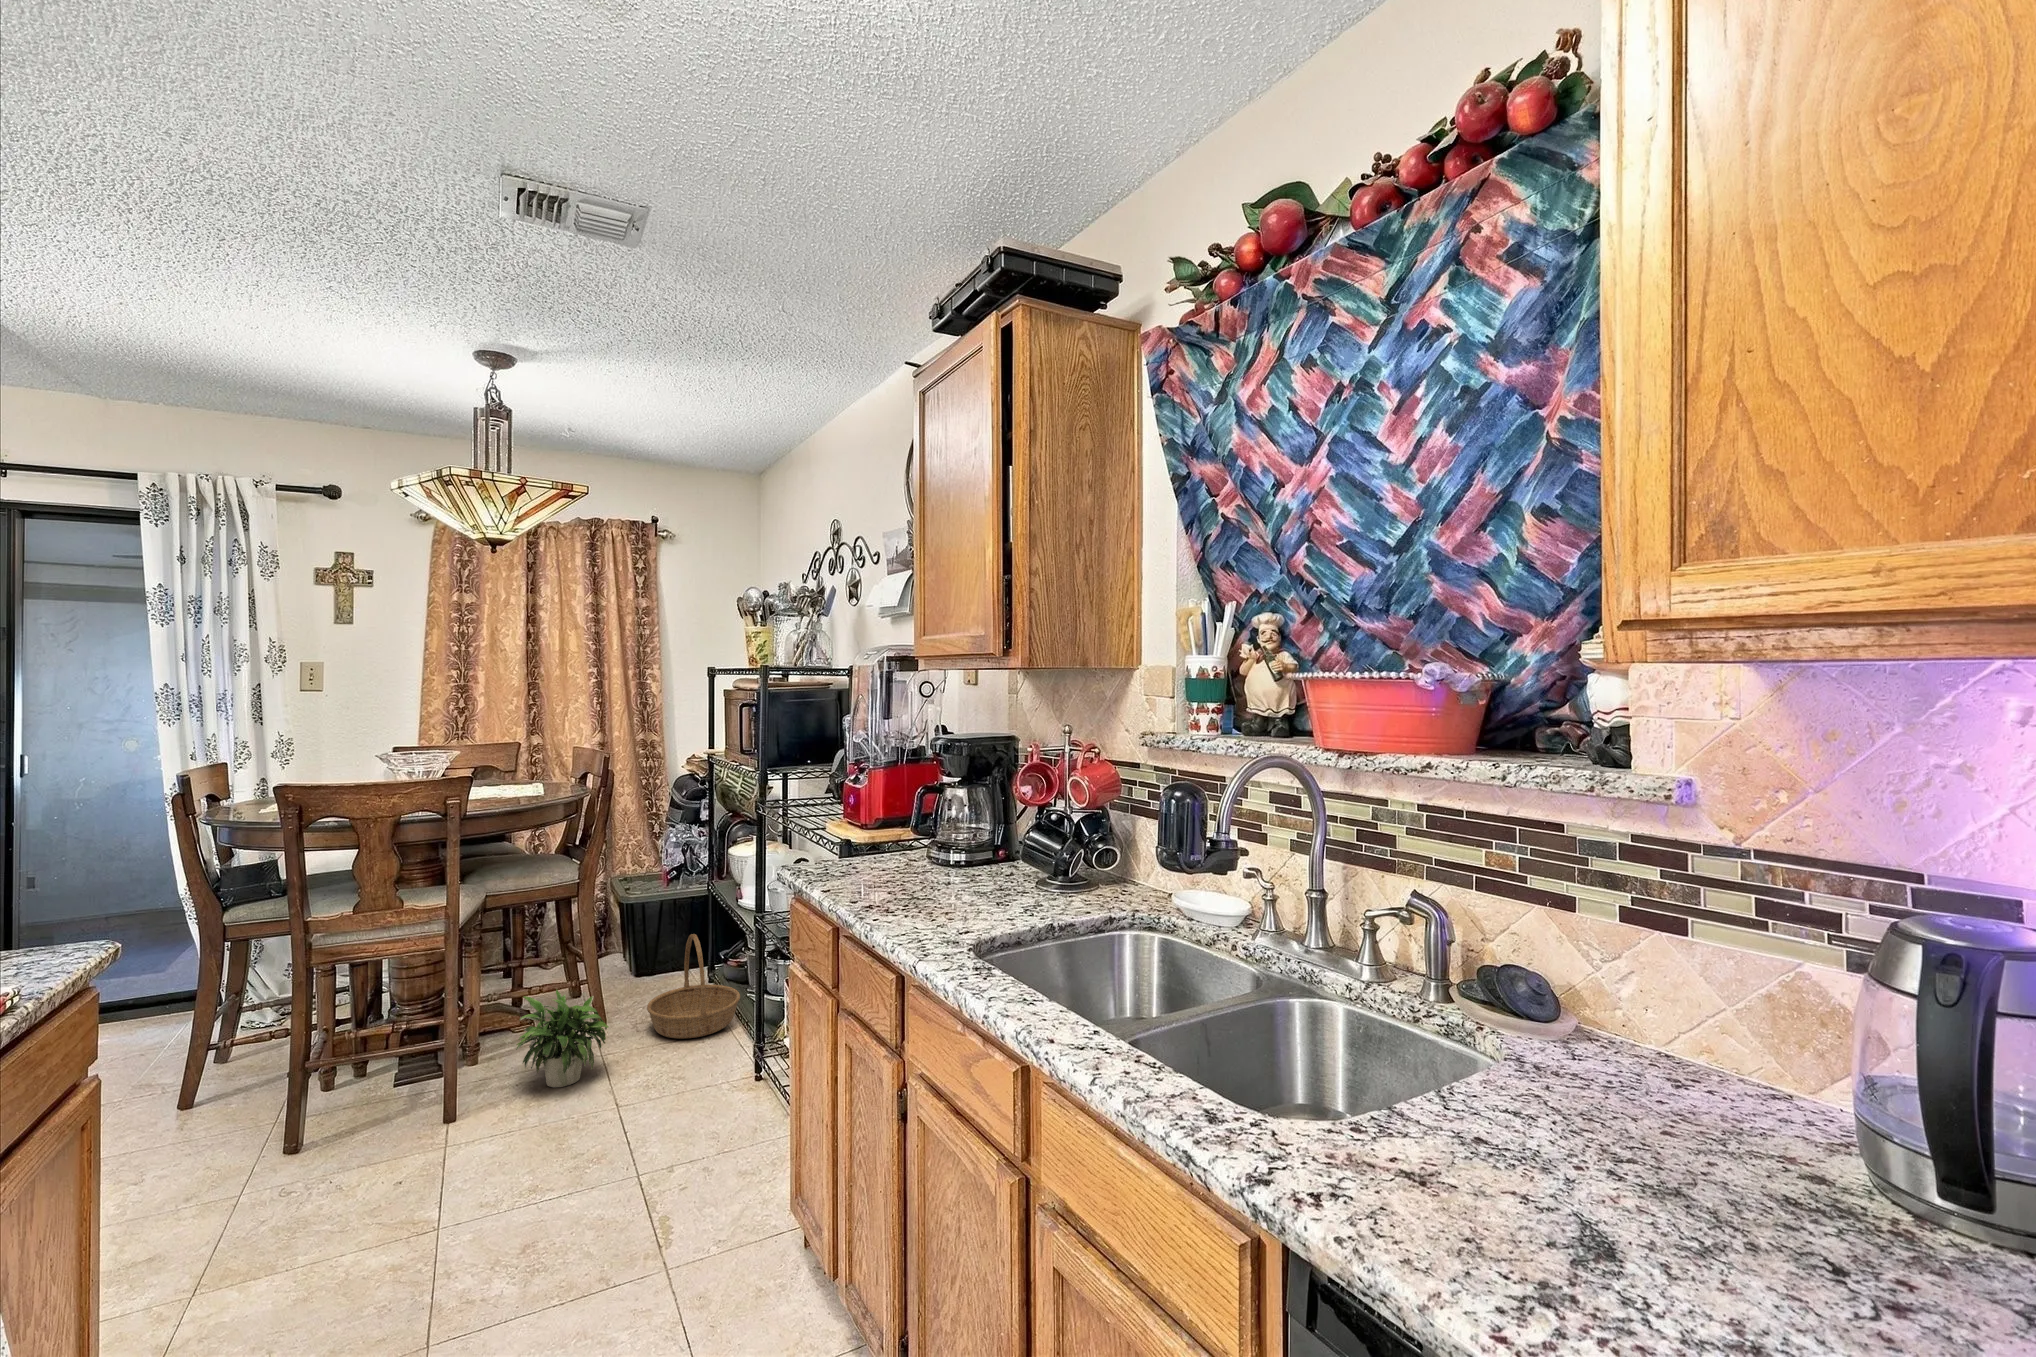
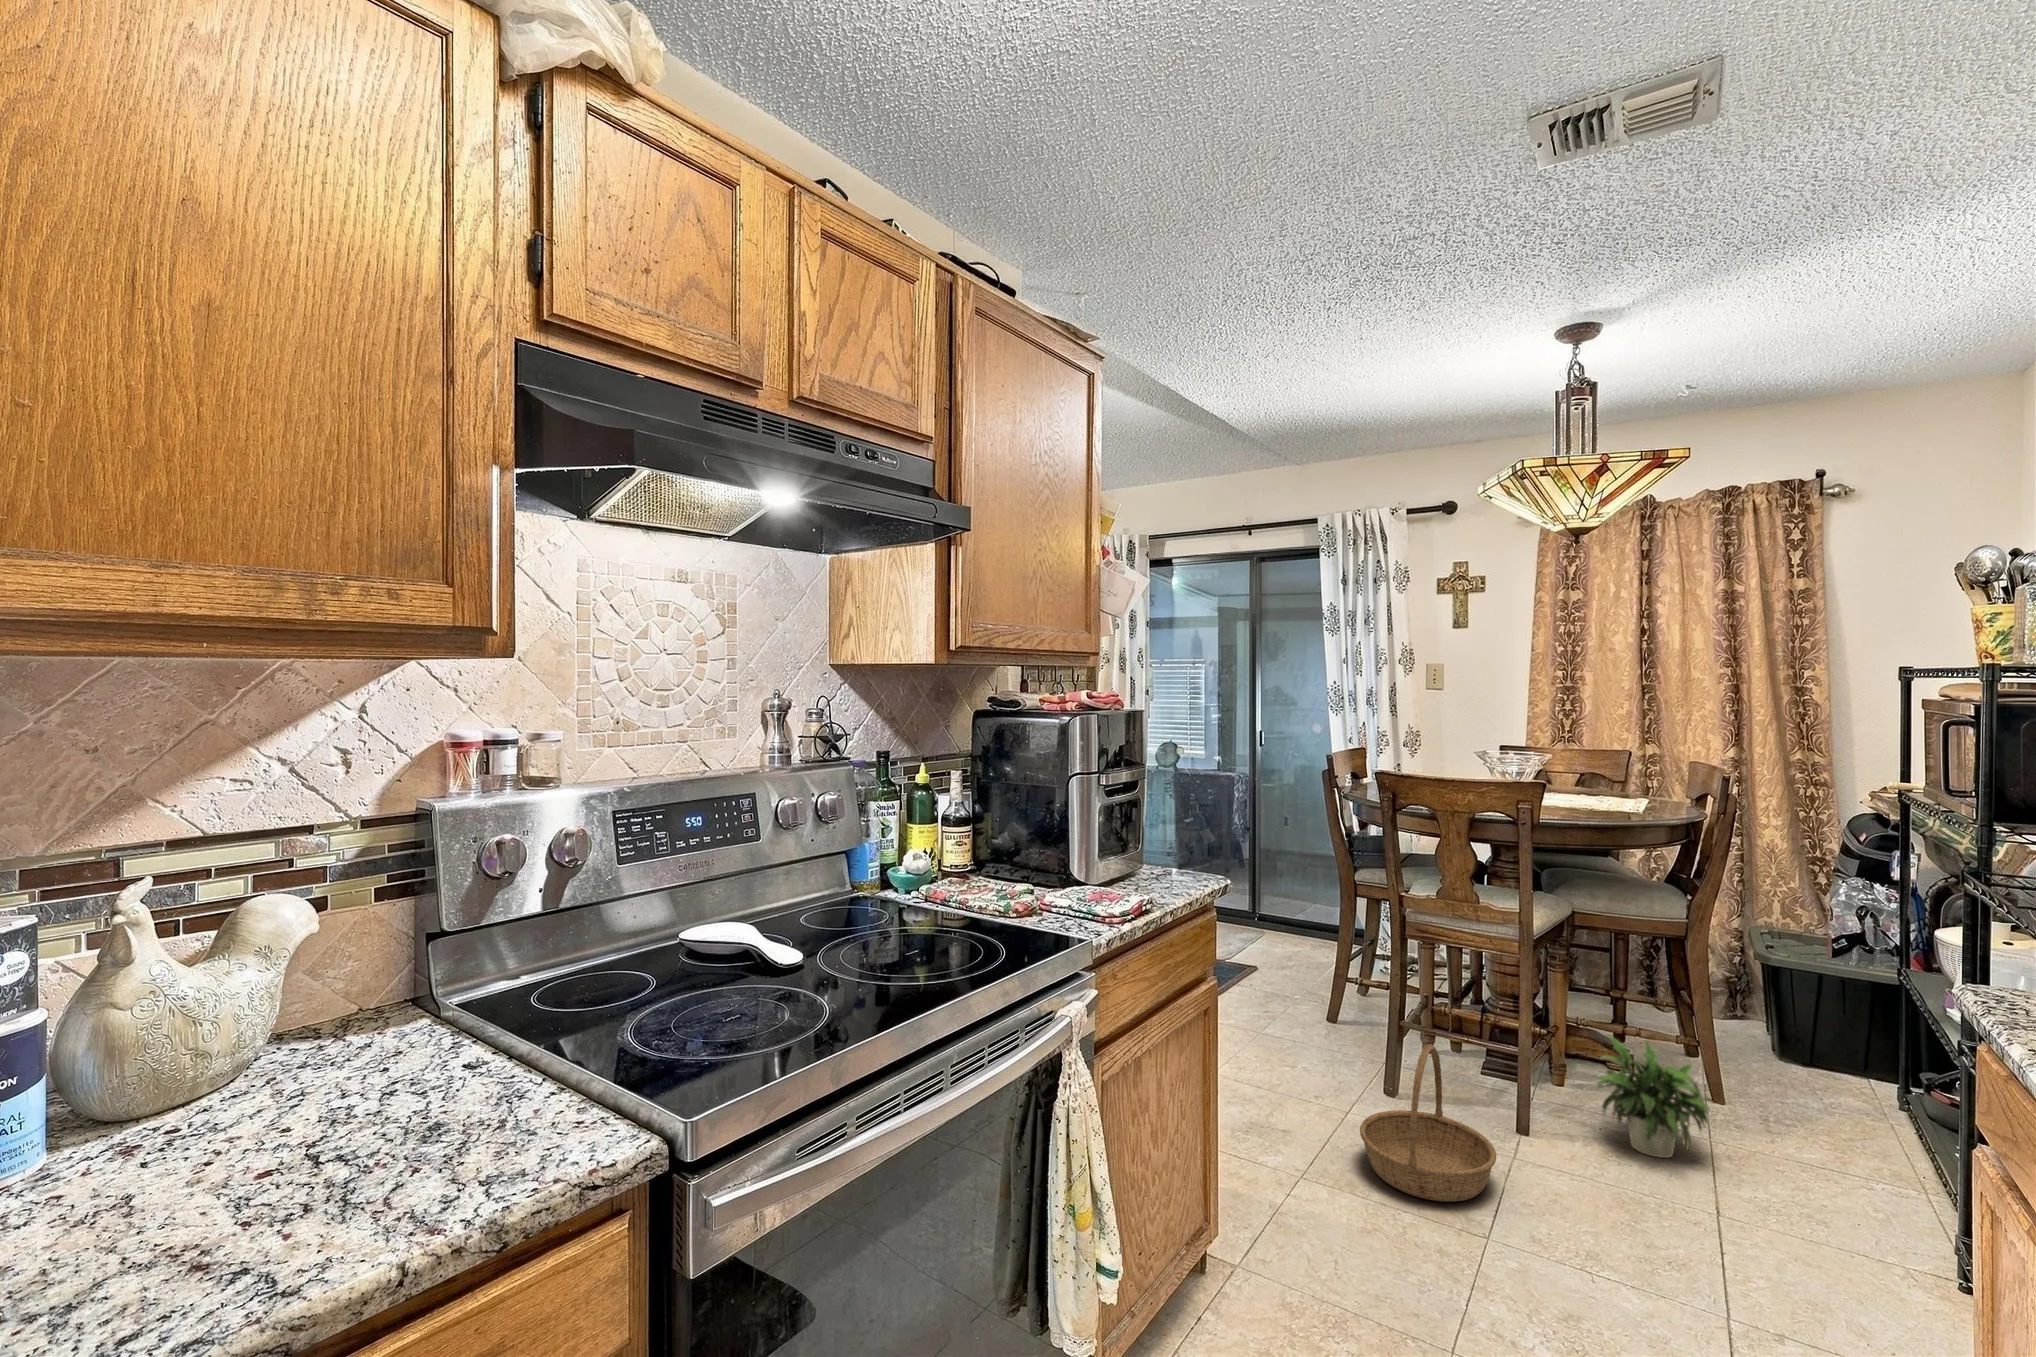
basket: present [647,934,740,1039] -> present [1360,1044,1496,1202]

